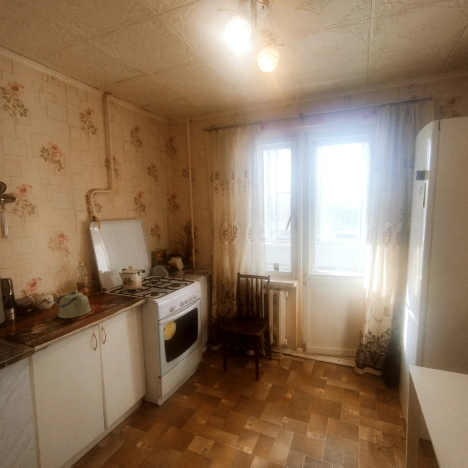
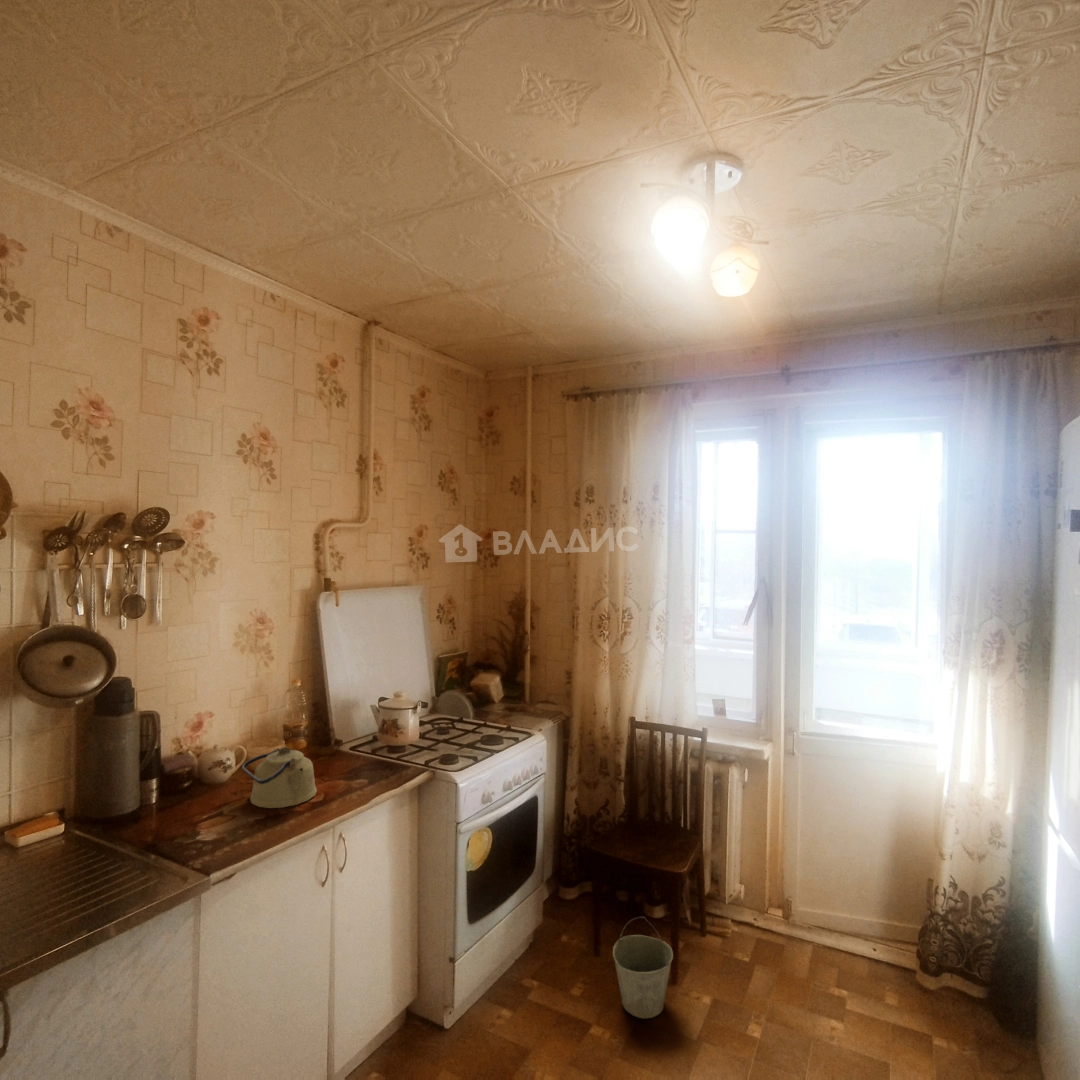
bucket: none [230,354,256,394] -> present [613,917,673,1018]

